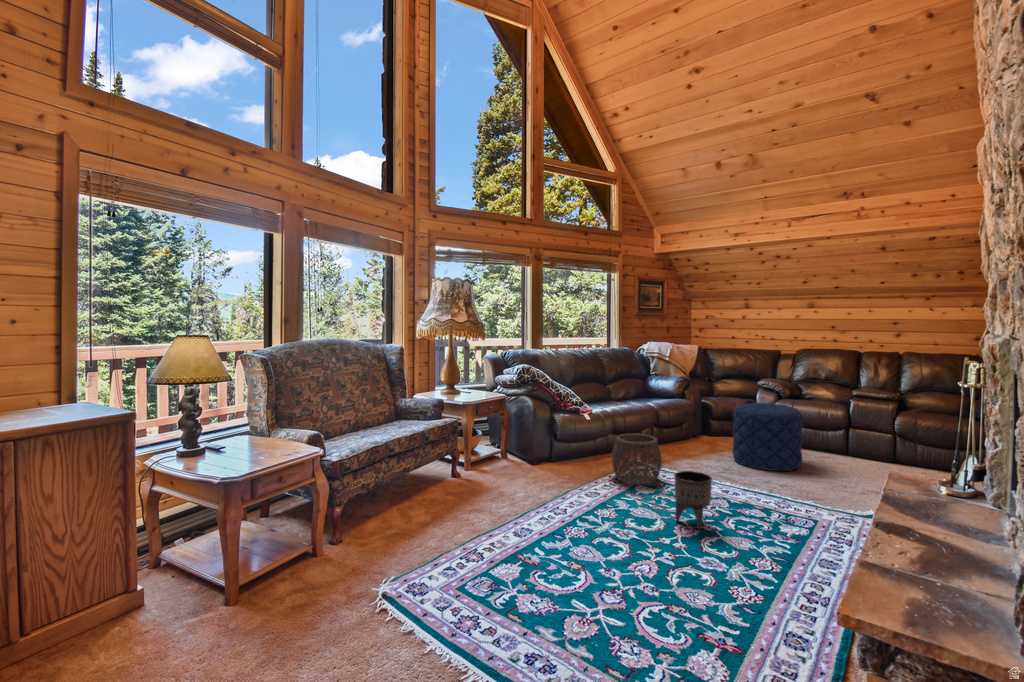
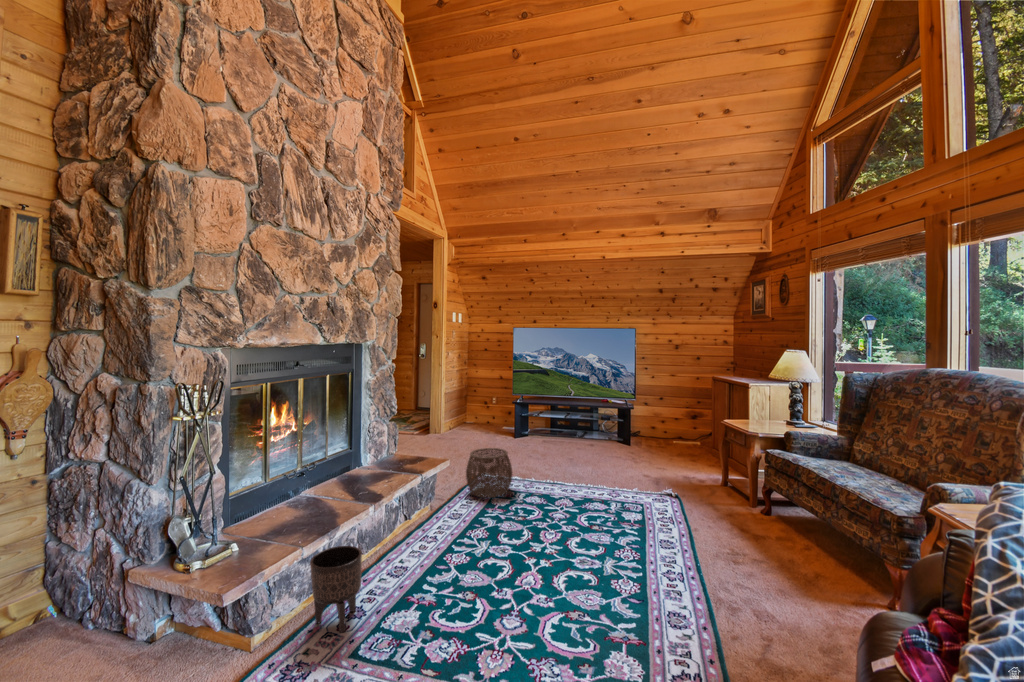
pouf: present [732,403,803,471] -> none [561,409,615,467]
planter: present [674,471,712,530] -> present [310,546,362,632]

